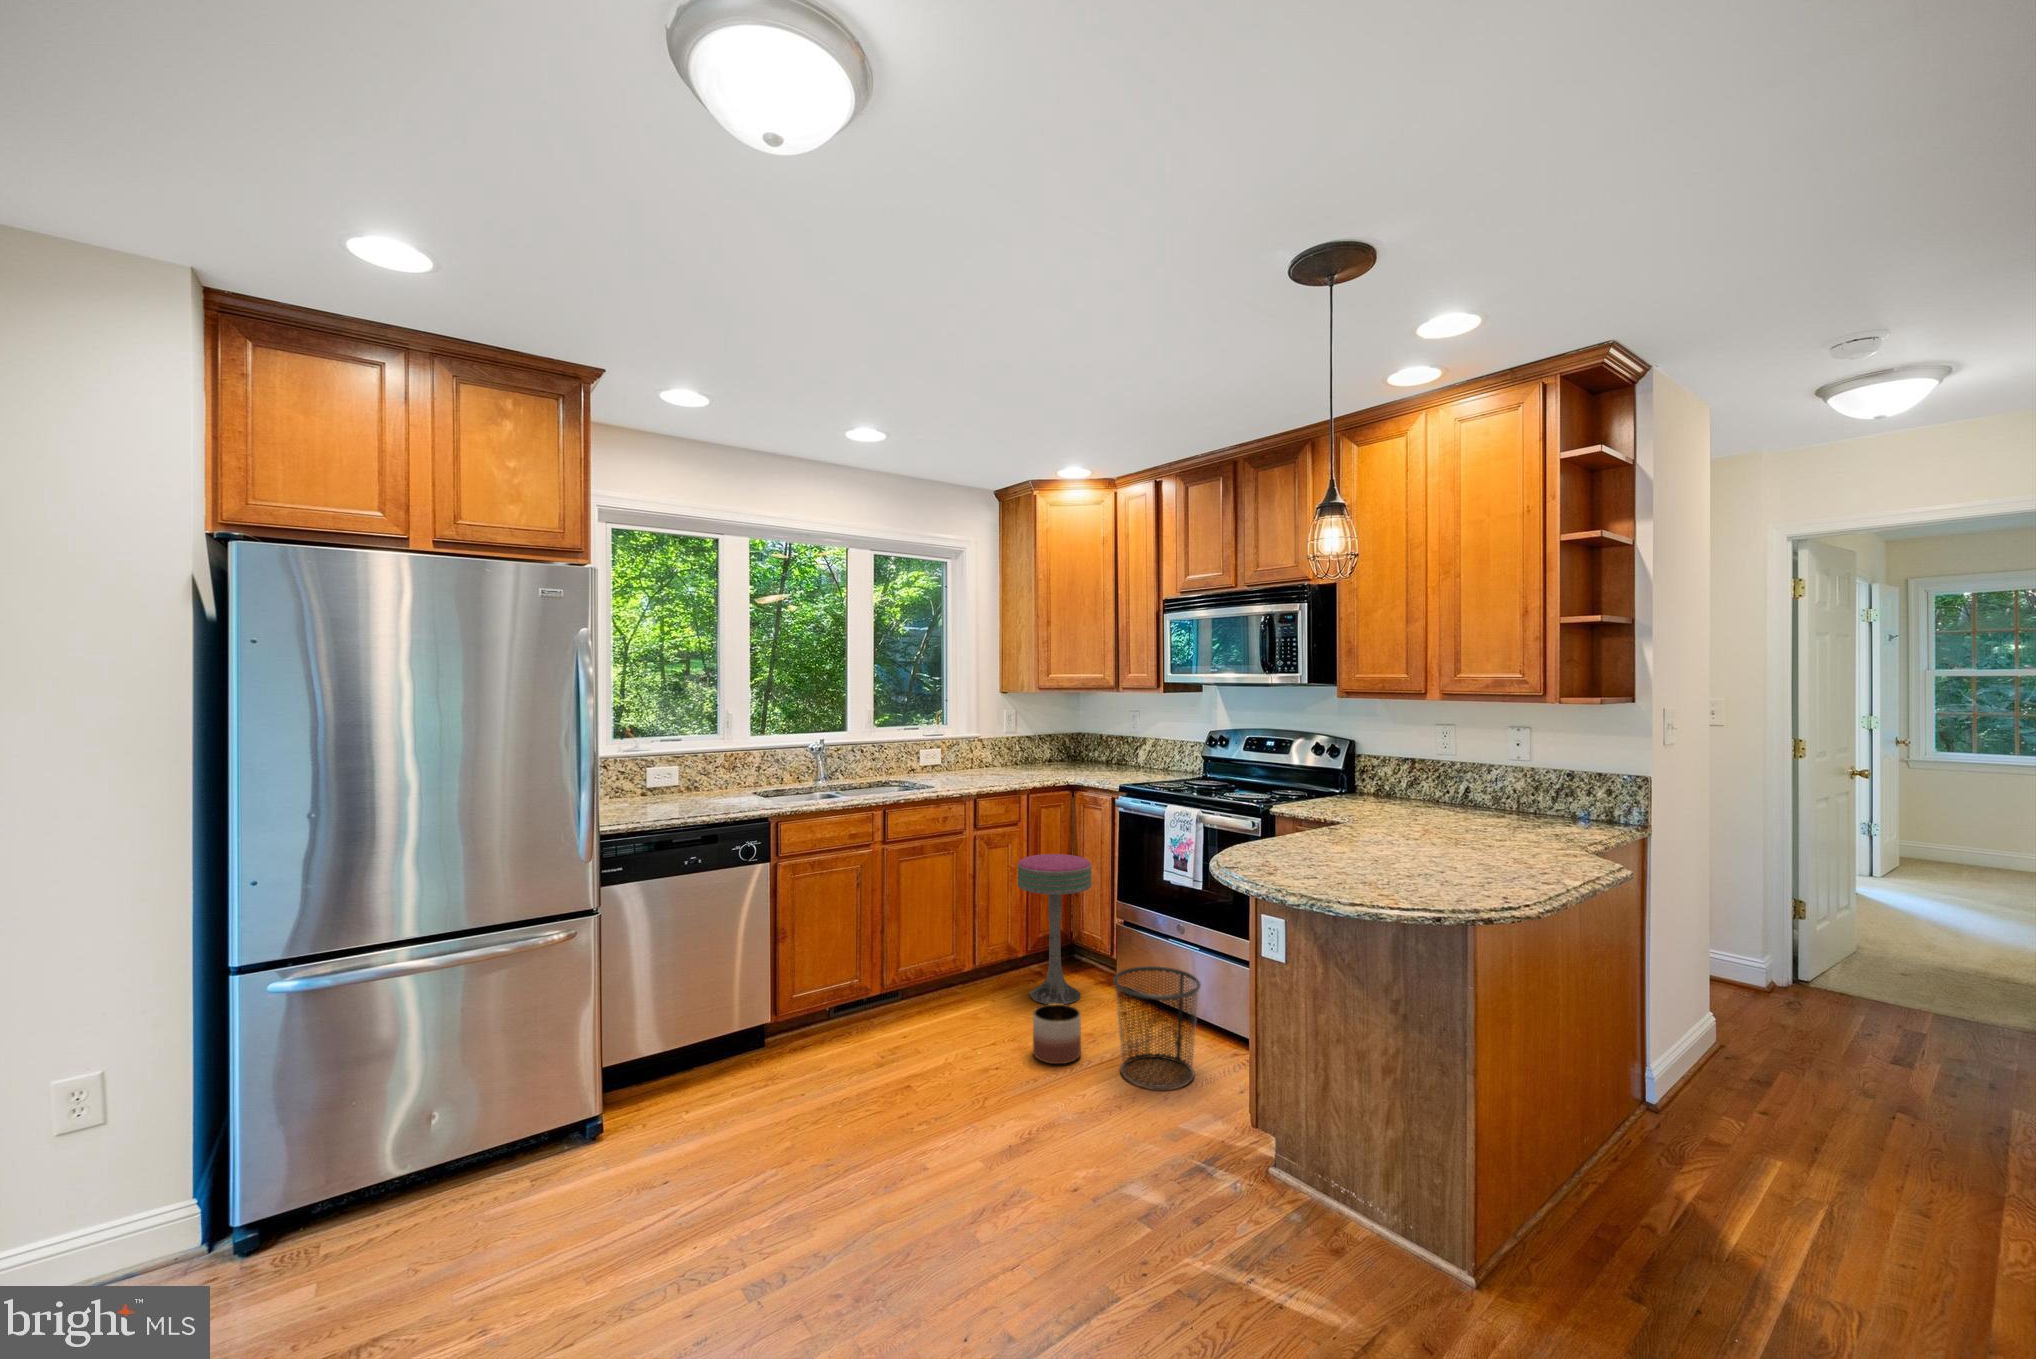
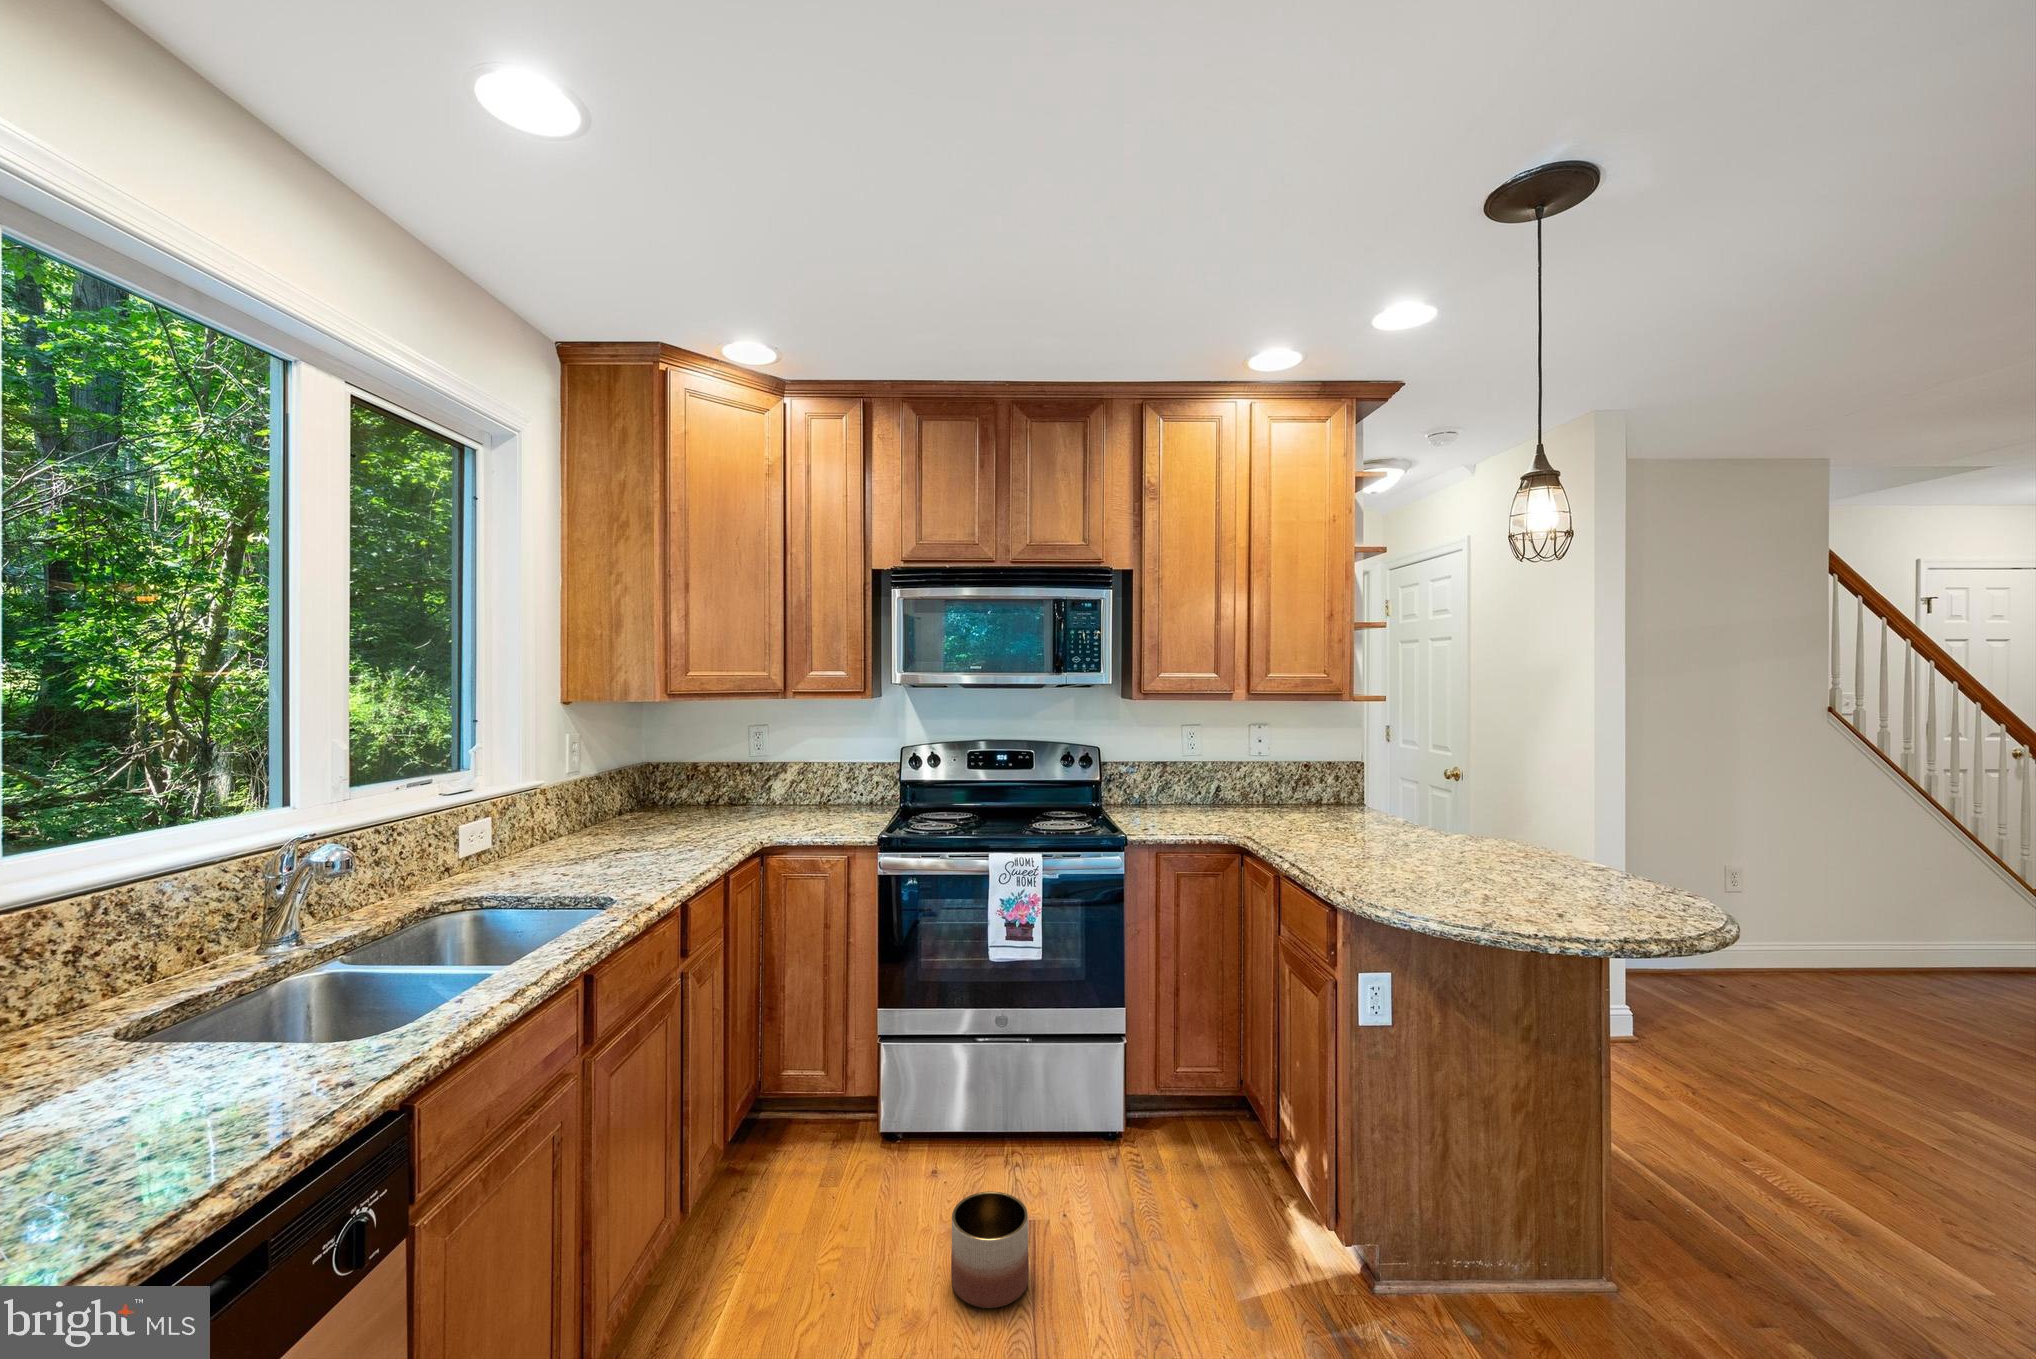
bar stool: present [1018,854,1092,1004] -> none [761,954,883,1212]
waste bin: present [1113,966,1201,1089] -> none [1057,1071,1178,1259]

